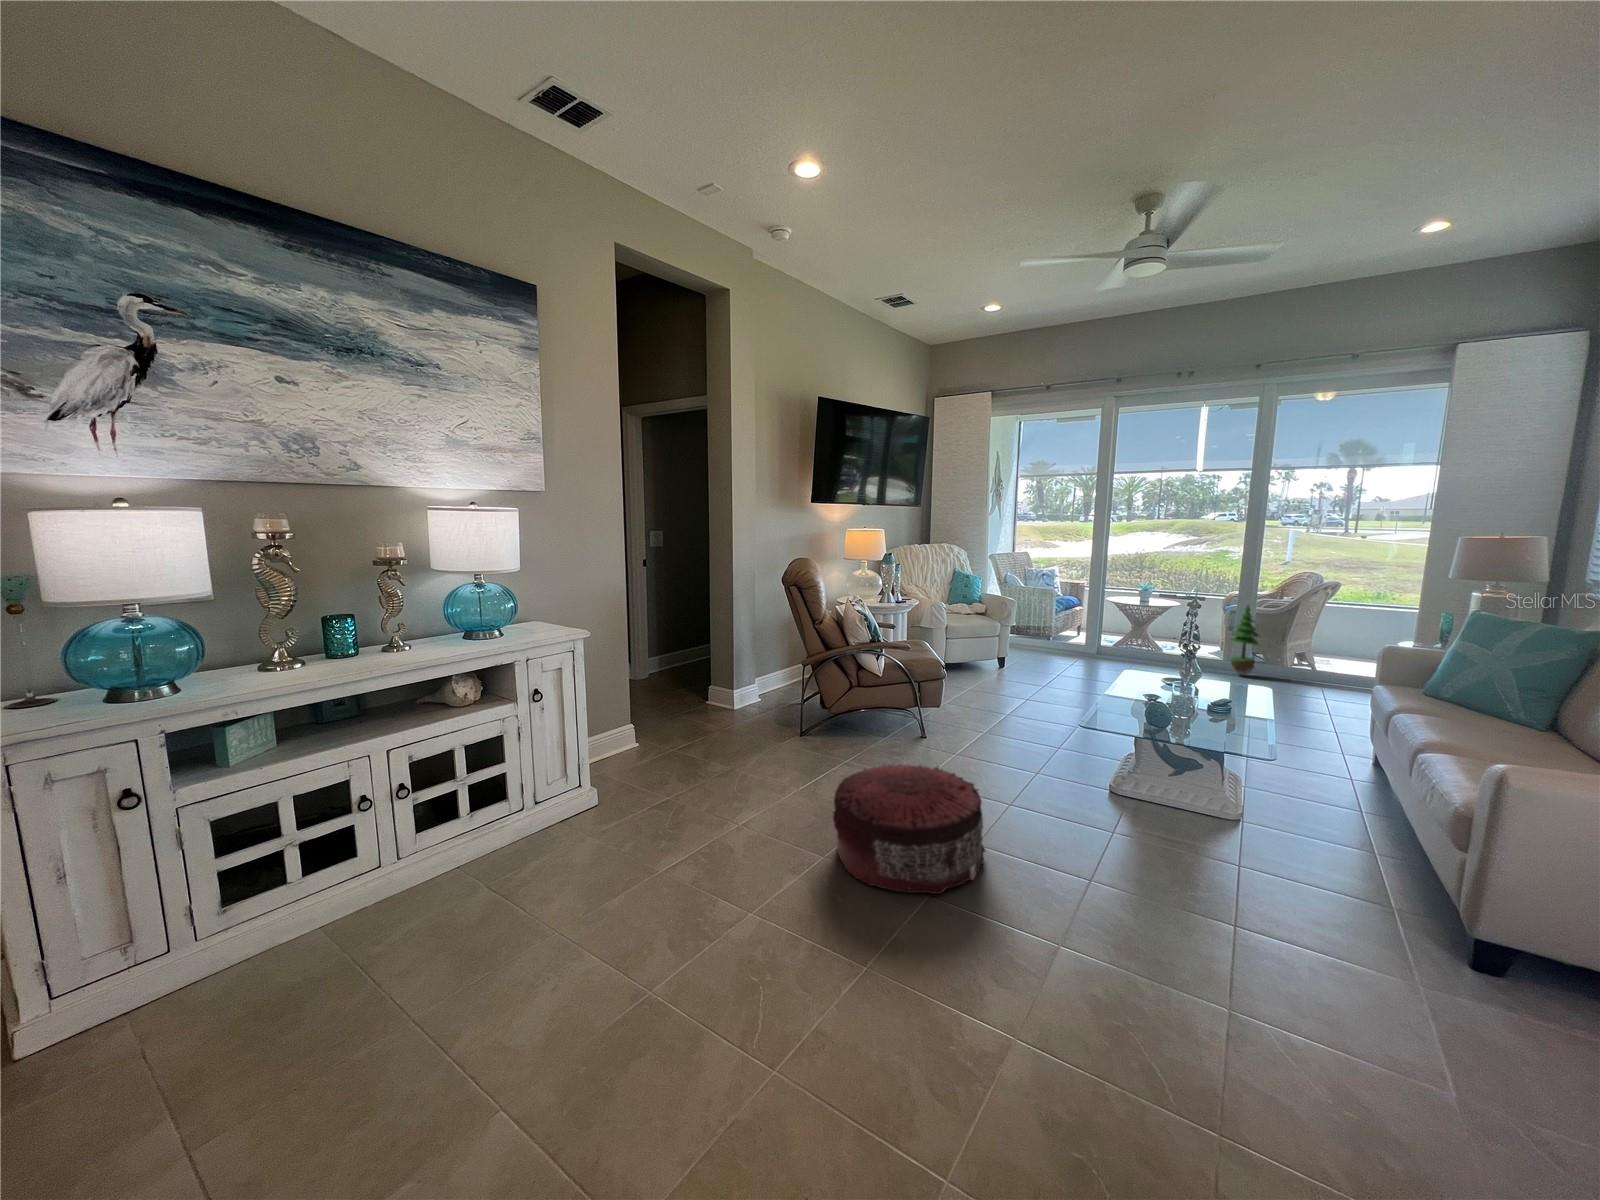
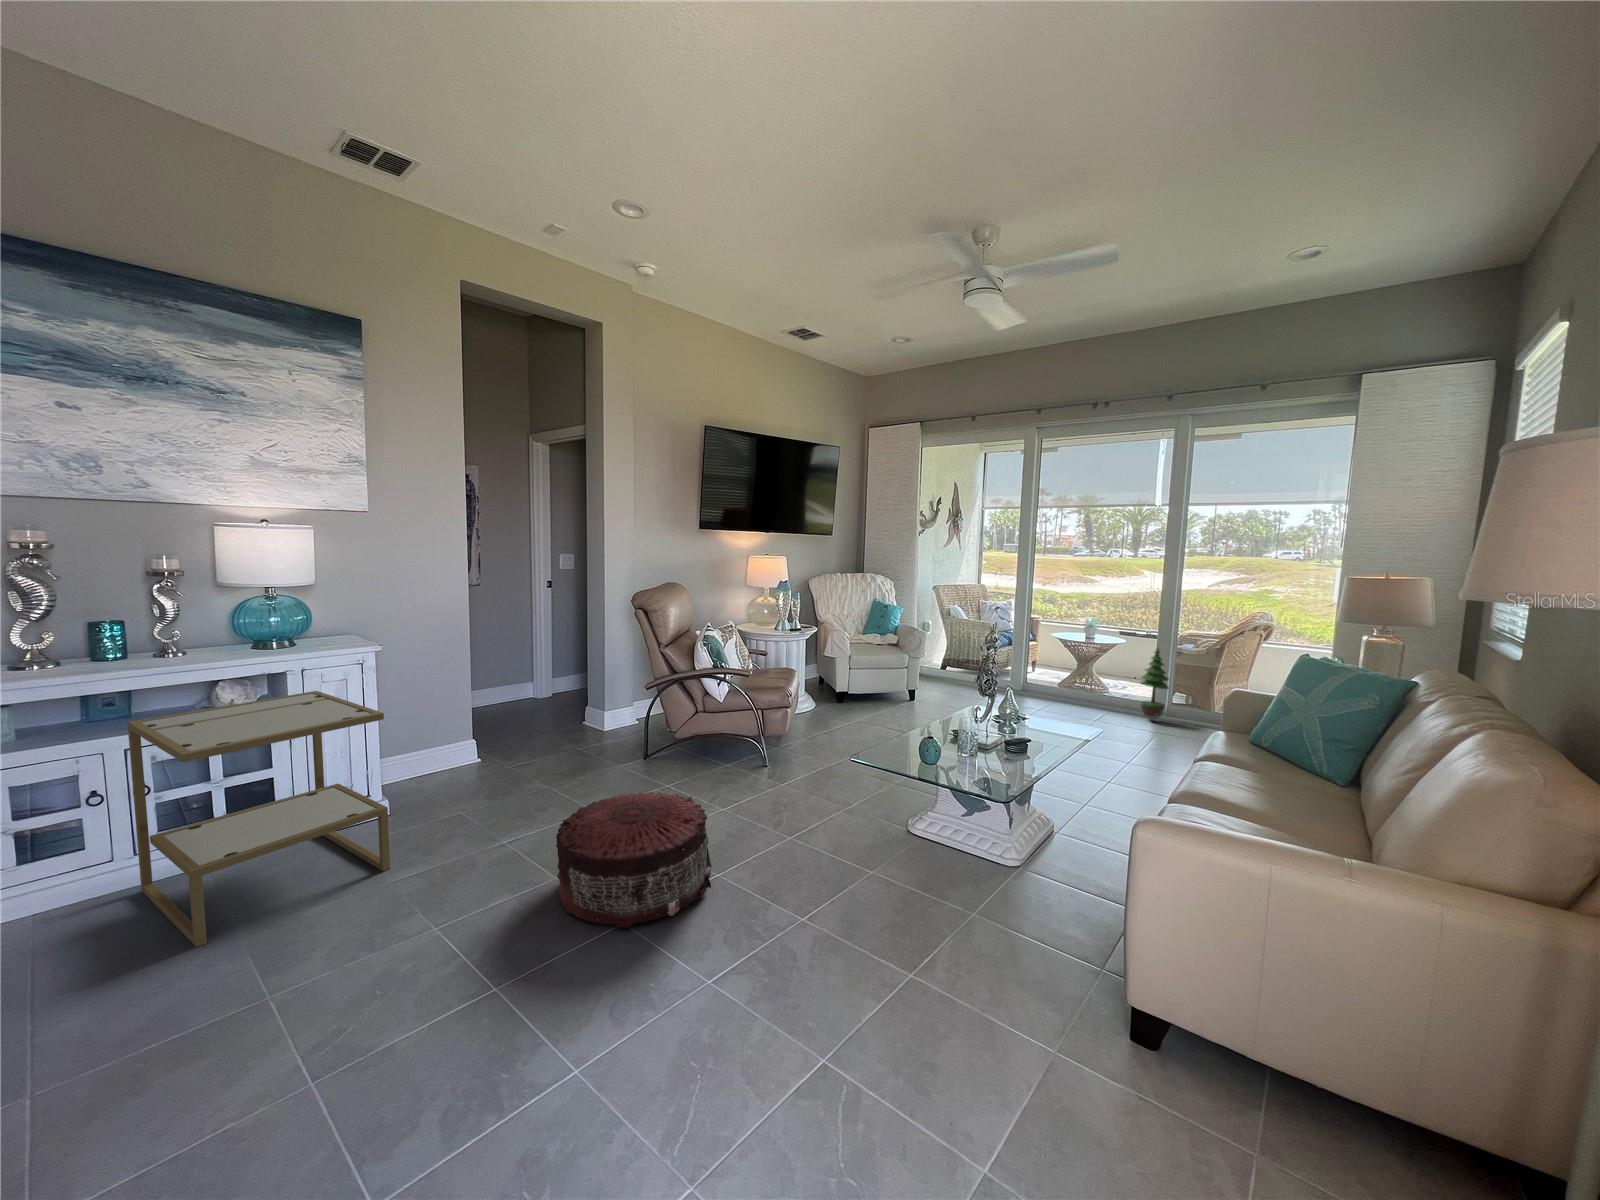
side table: none [394,681,649,946] -> present [127,691,390,947]

